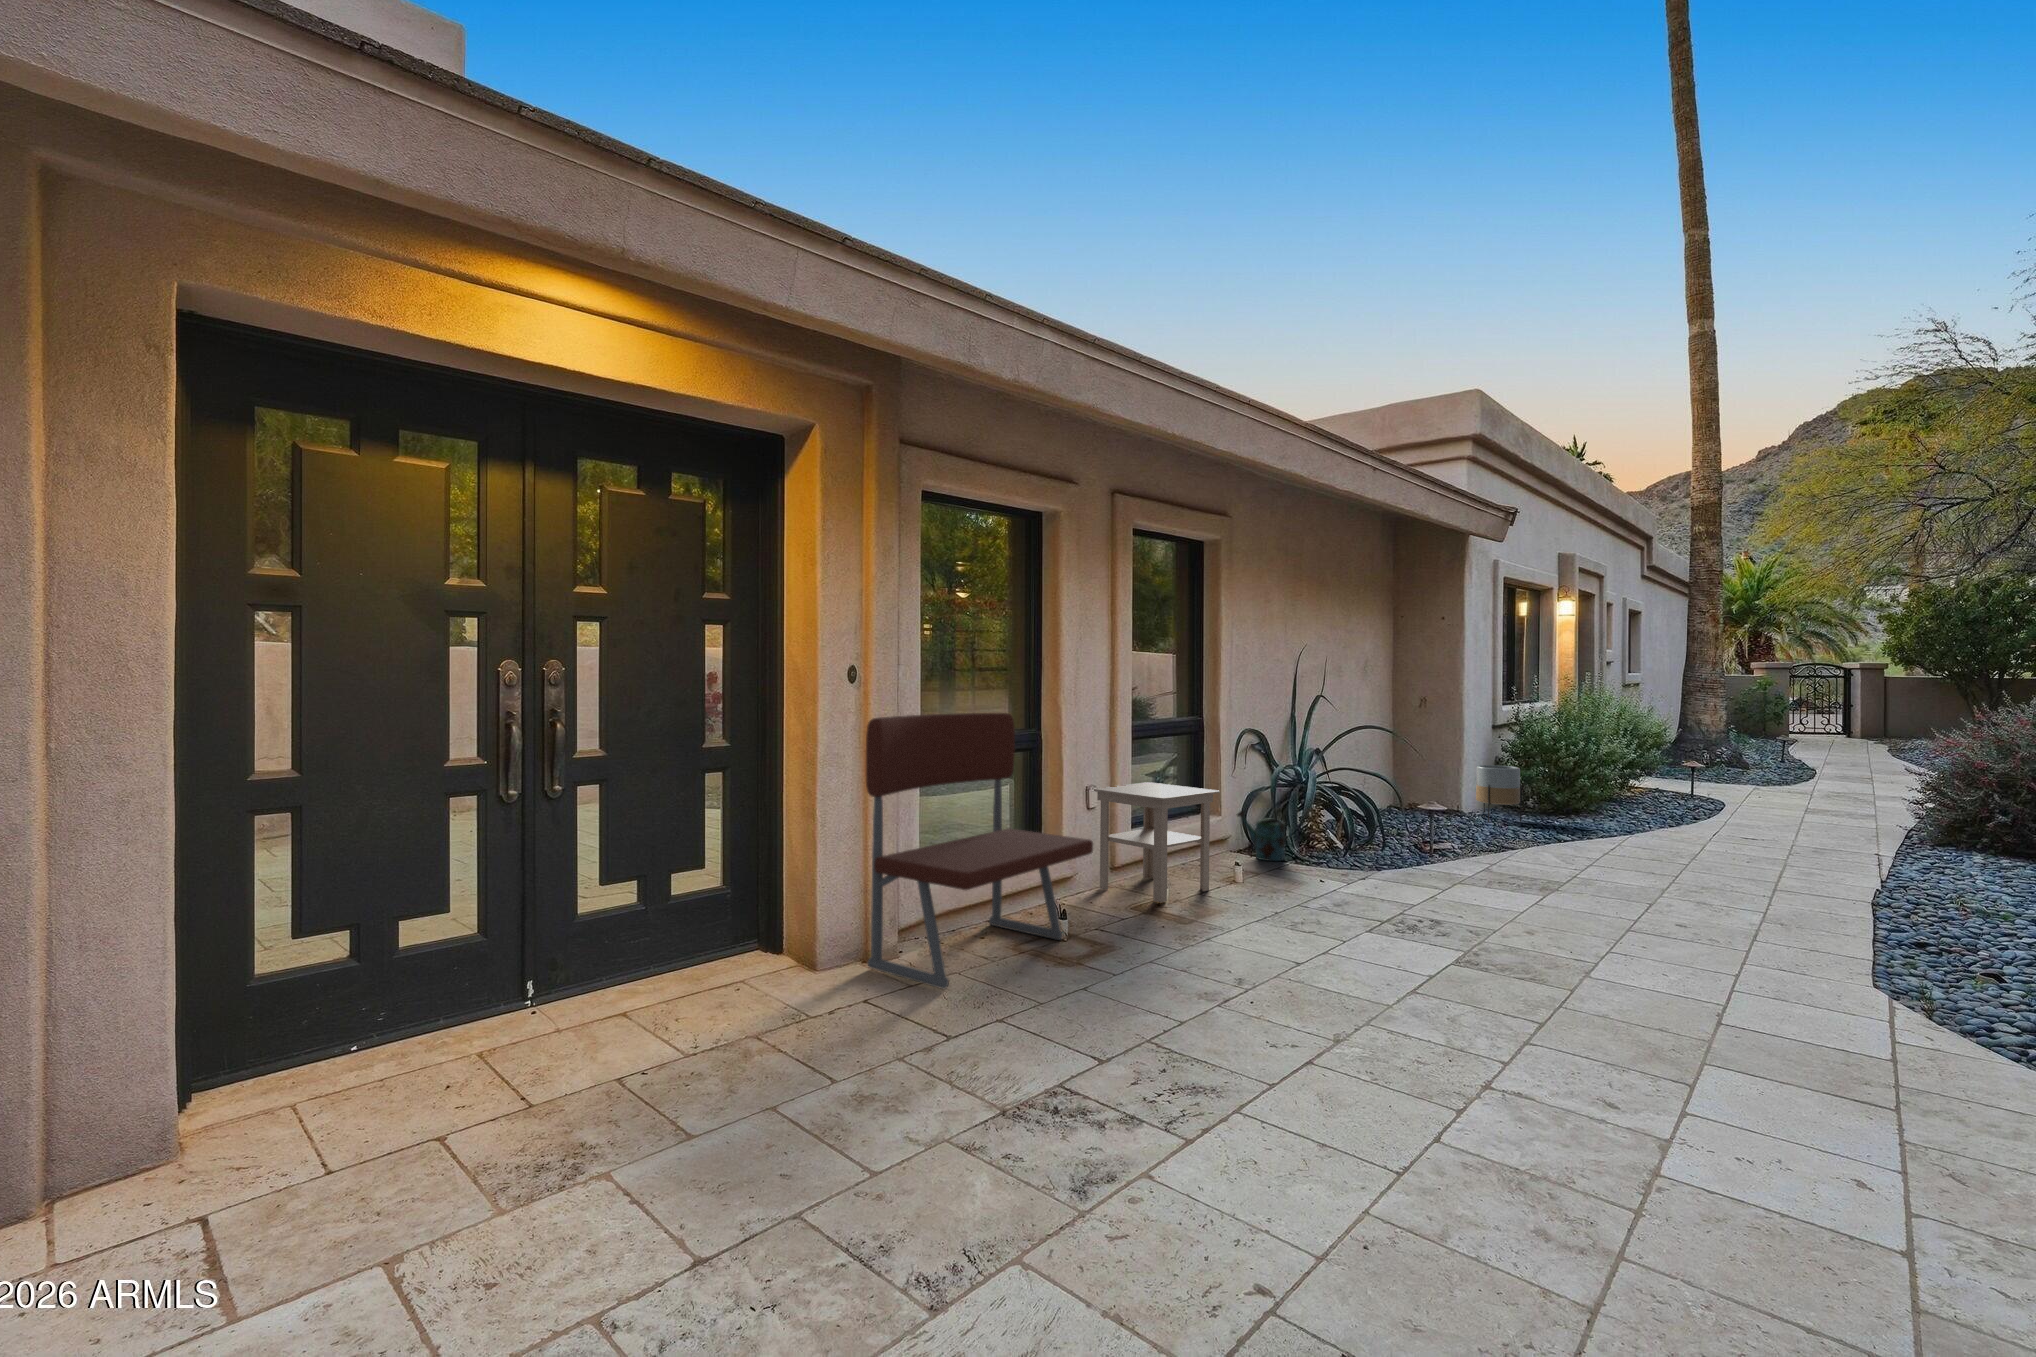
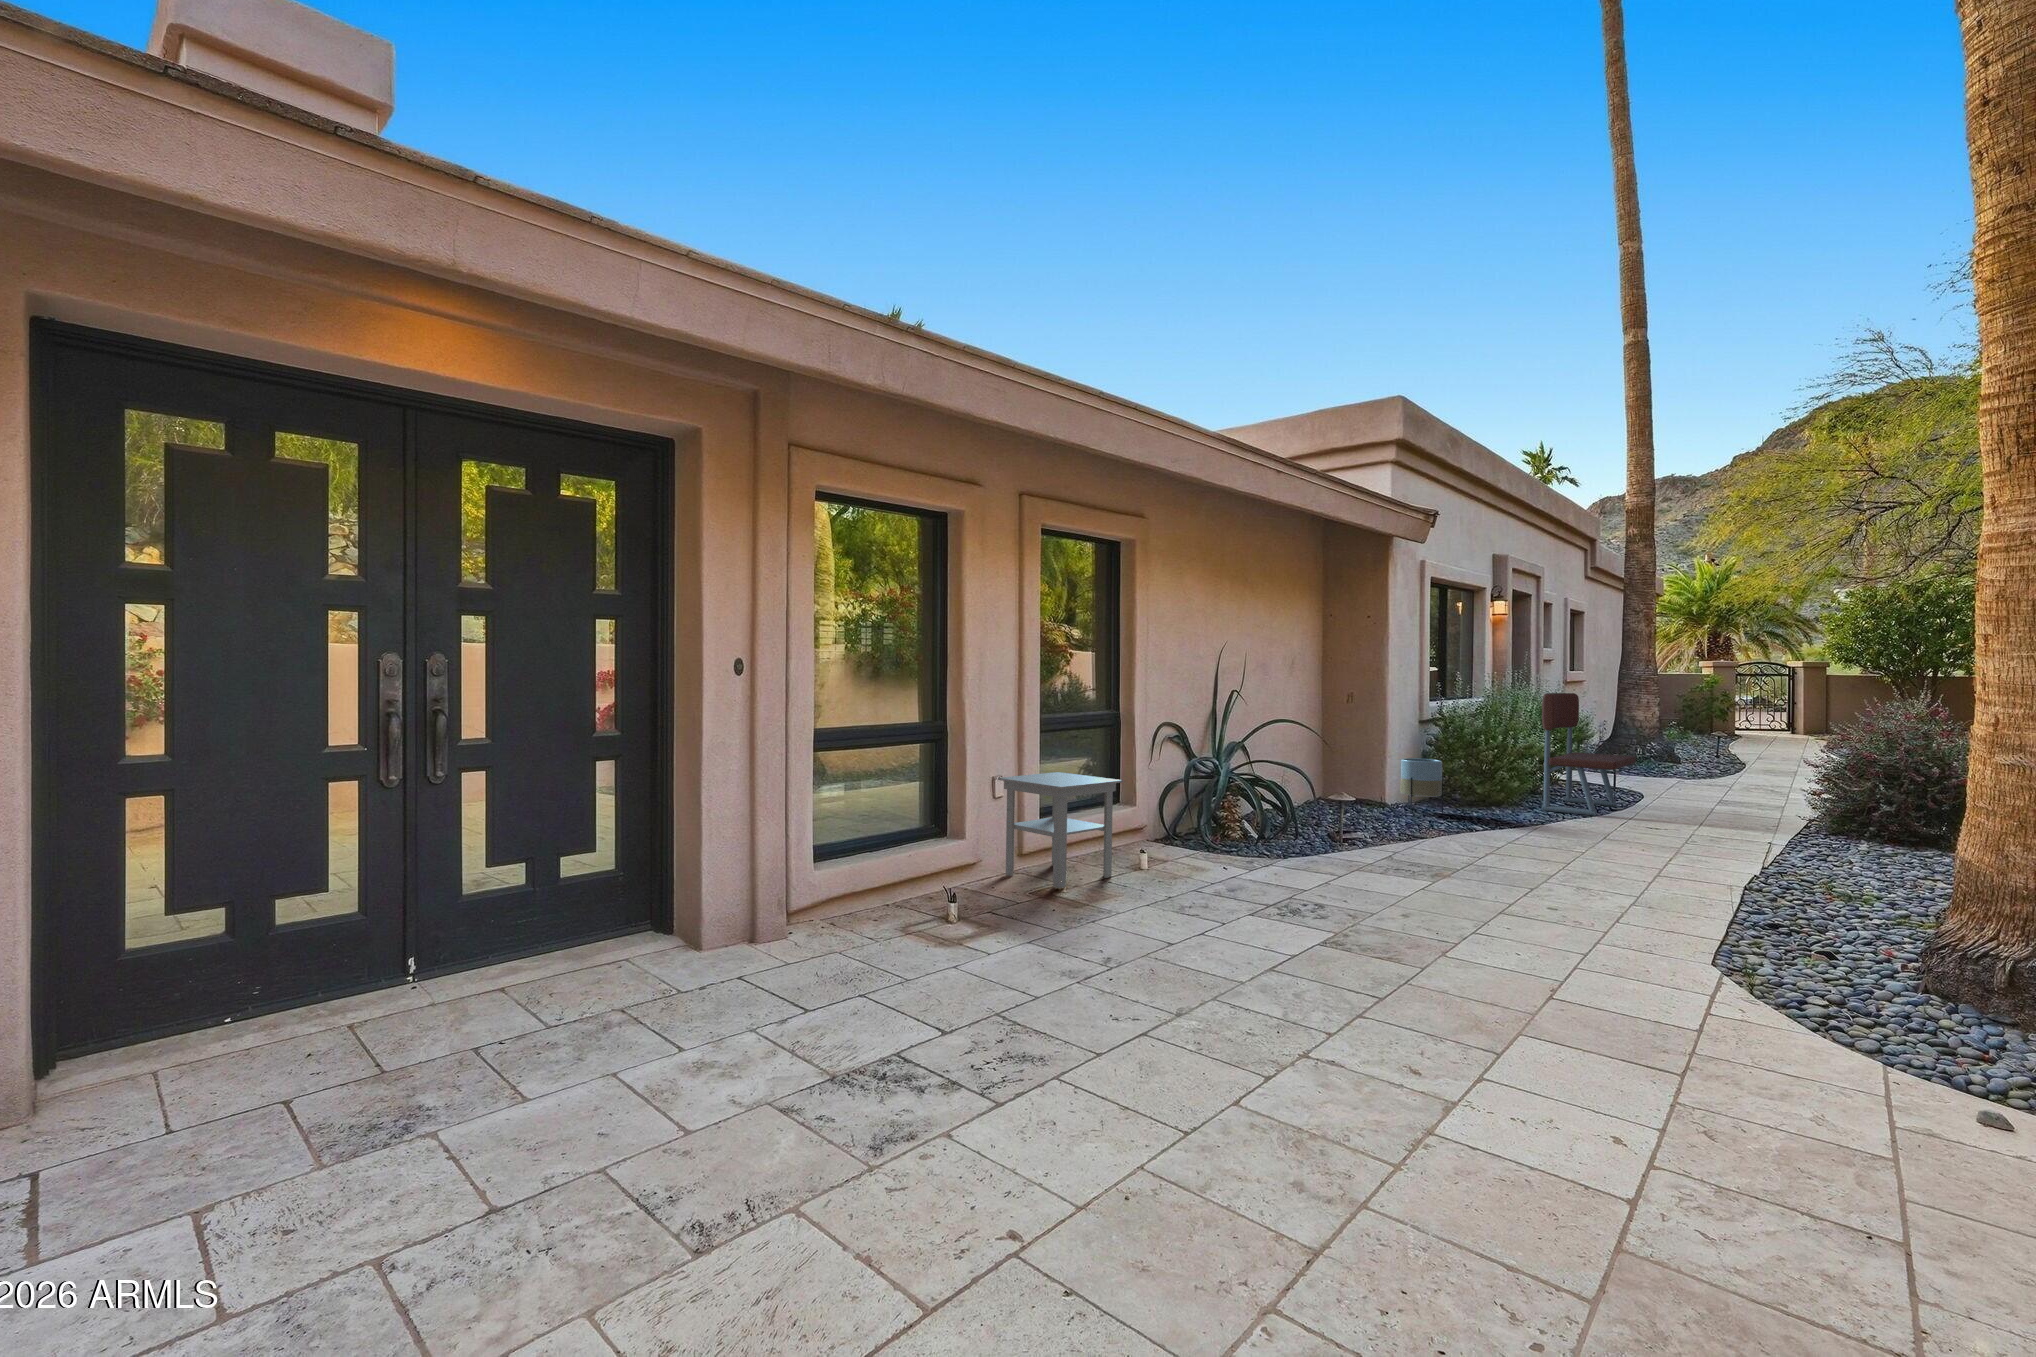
bench: present [866,713,1093,989] -> present [1542,693,1636,816]
watering can: present [1237,811,1293,861] -> none [1153,801,1204,850]

